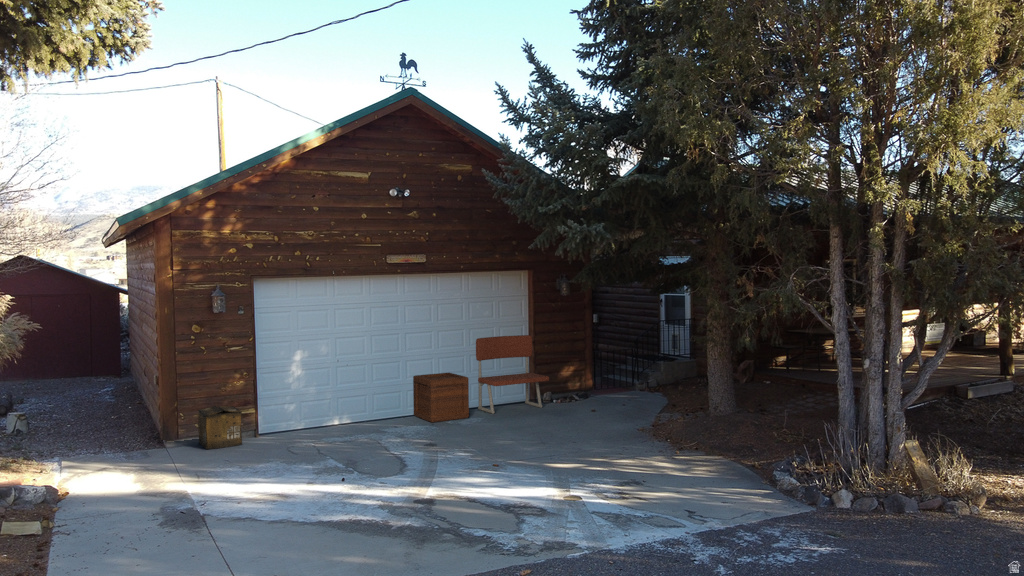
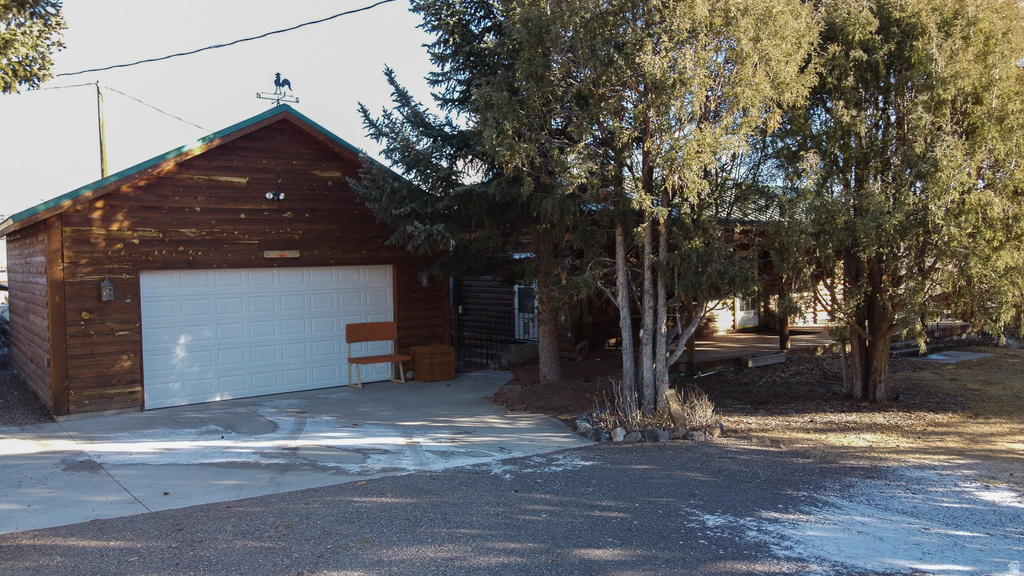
wooden crate: present [413,373,469,423] -> present [410,345,455,382]
cardboard box: present [198,406,242,450] -> none [88,384,130,421]

